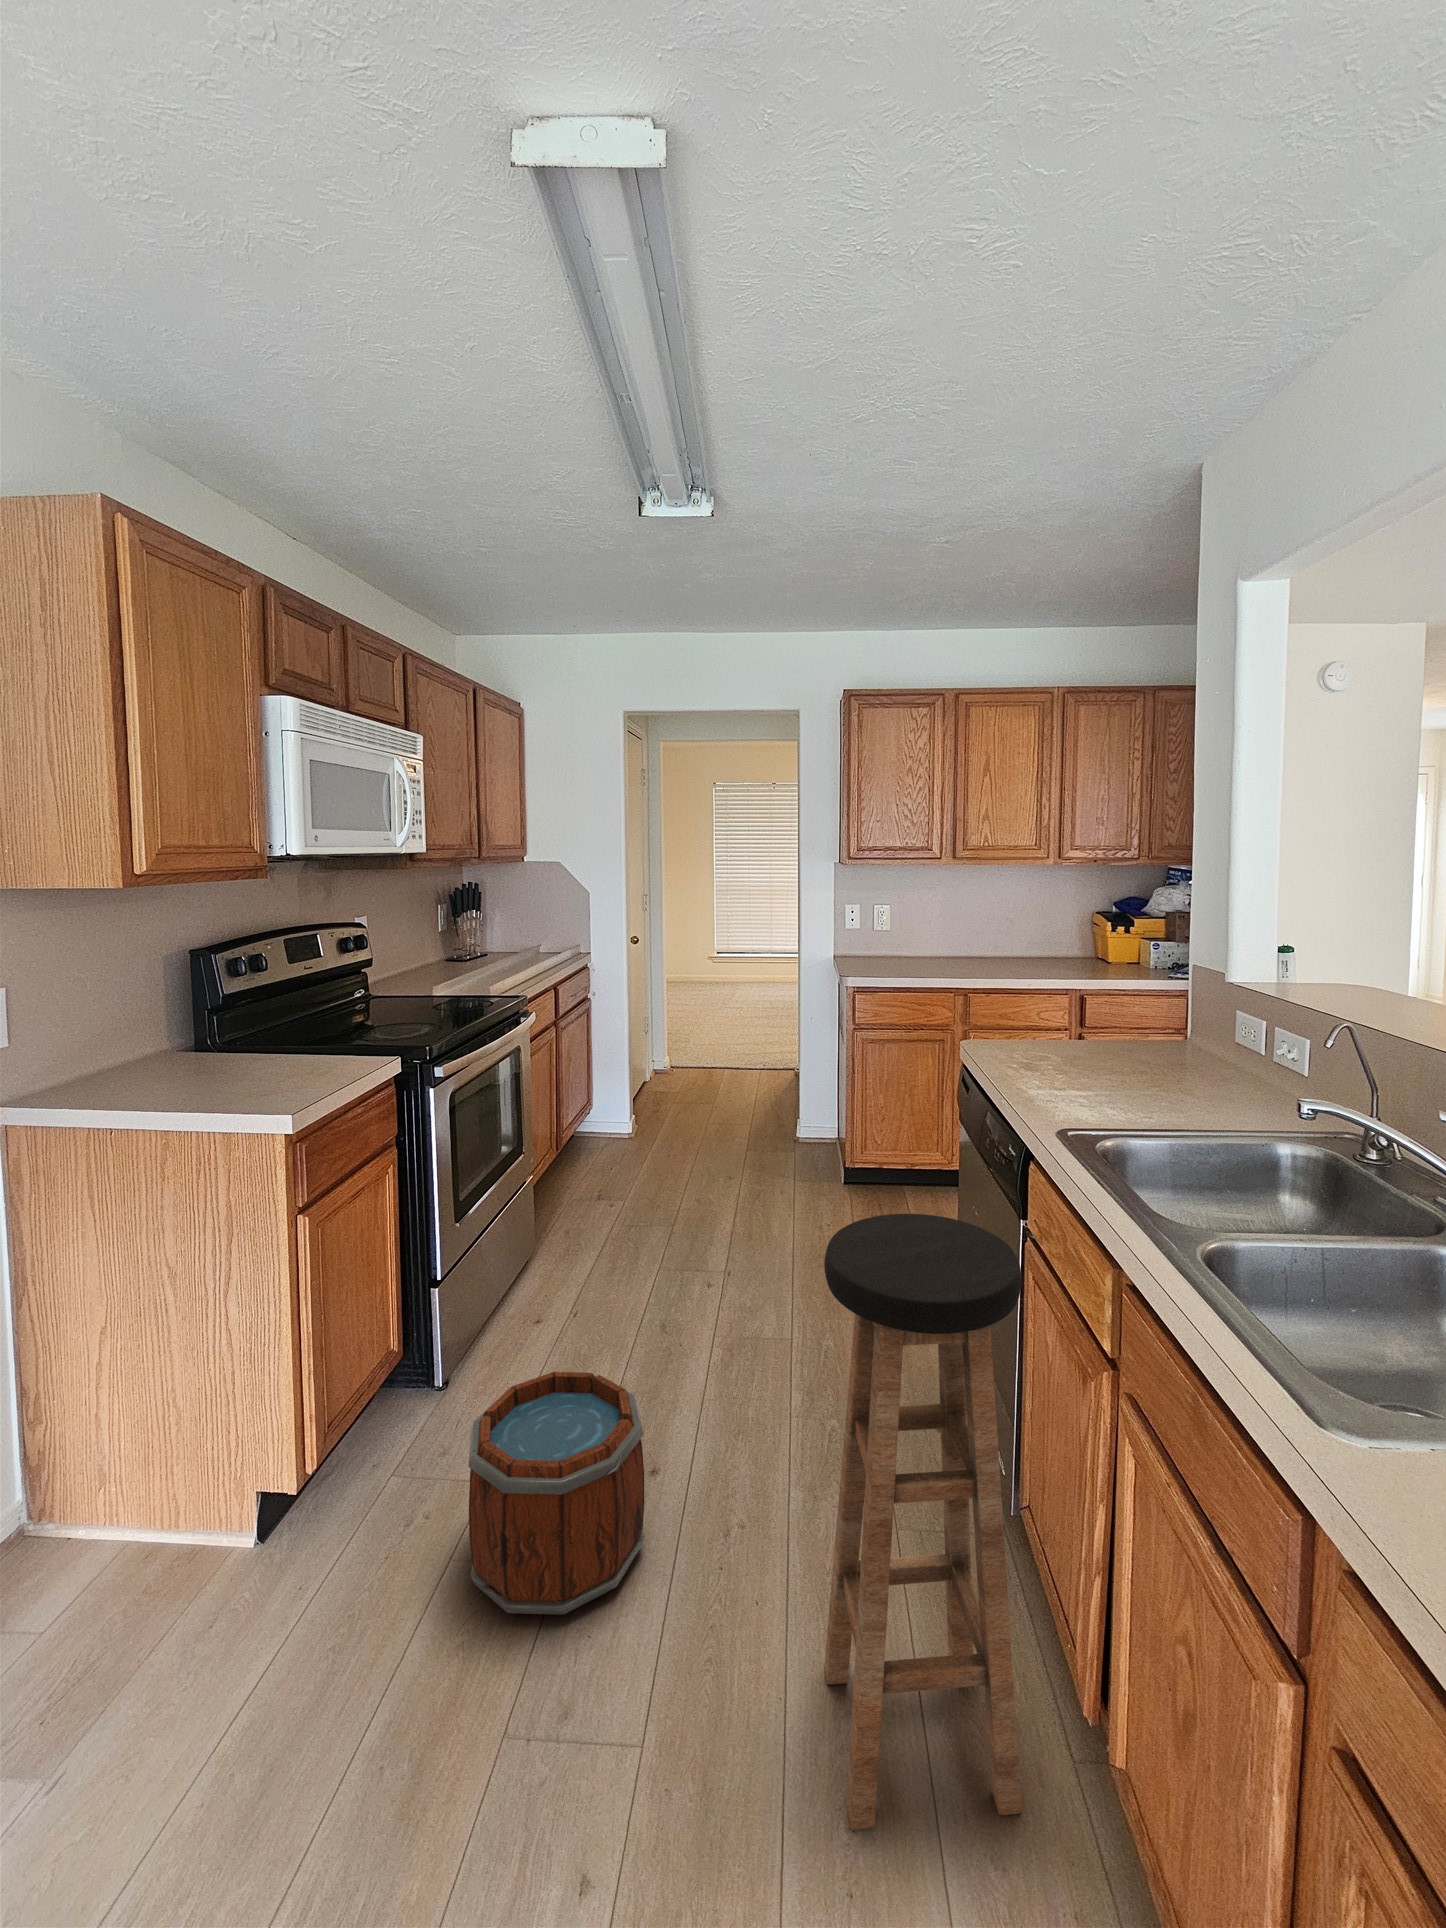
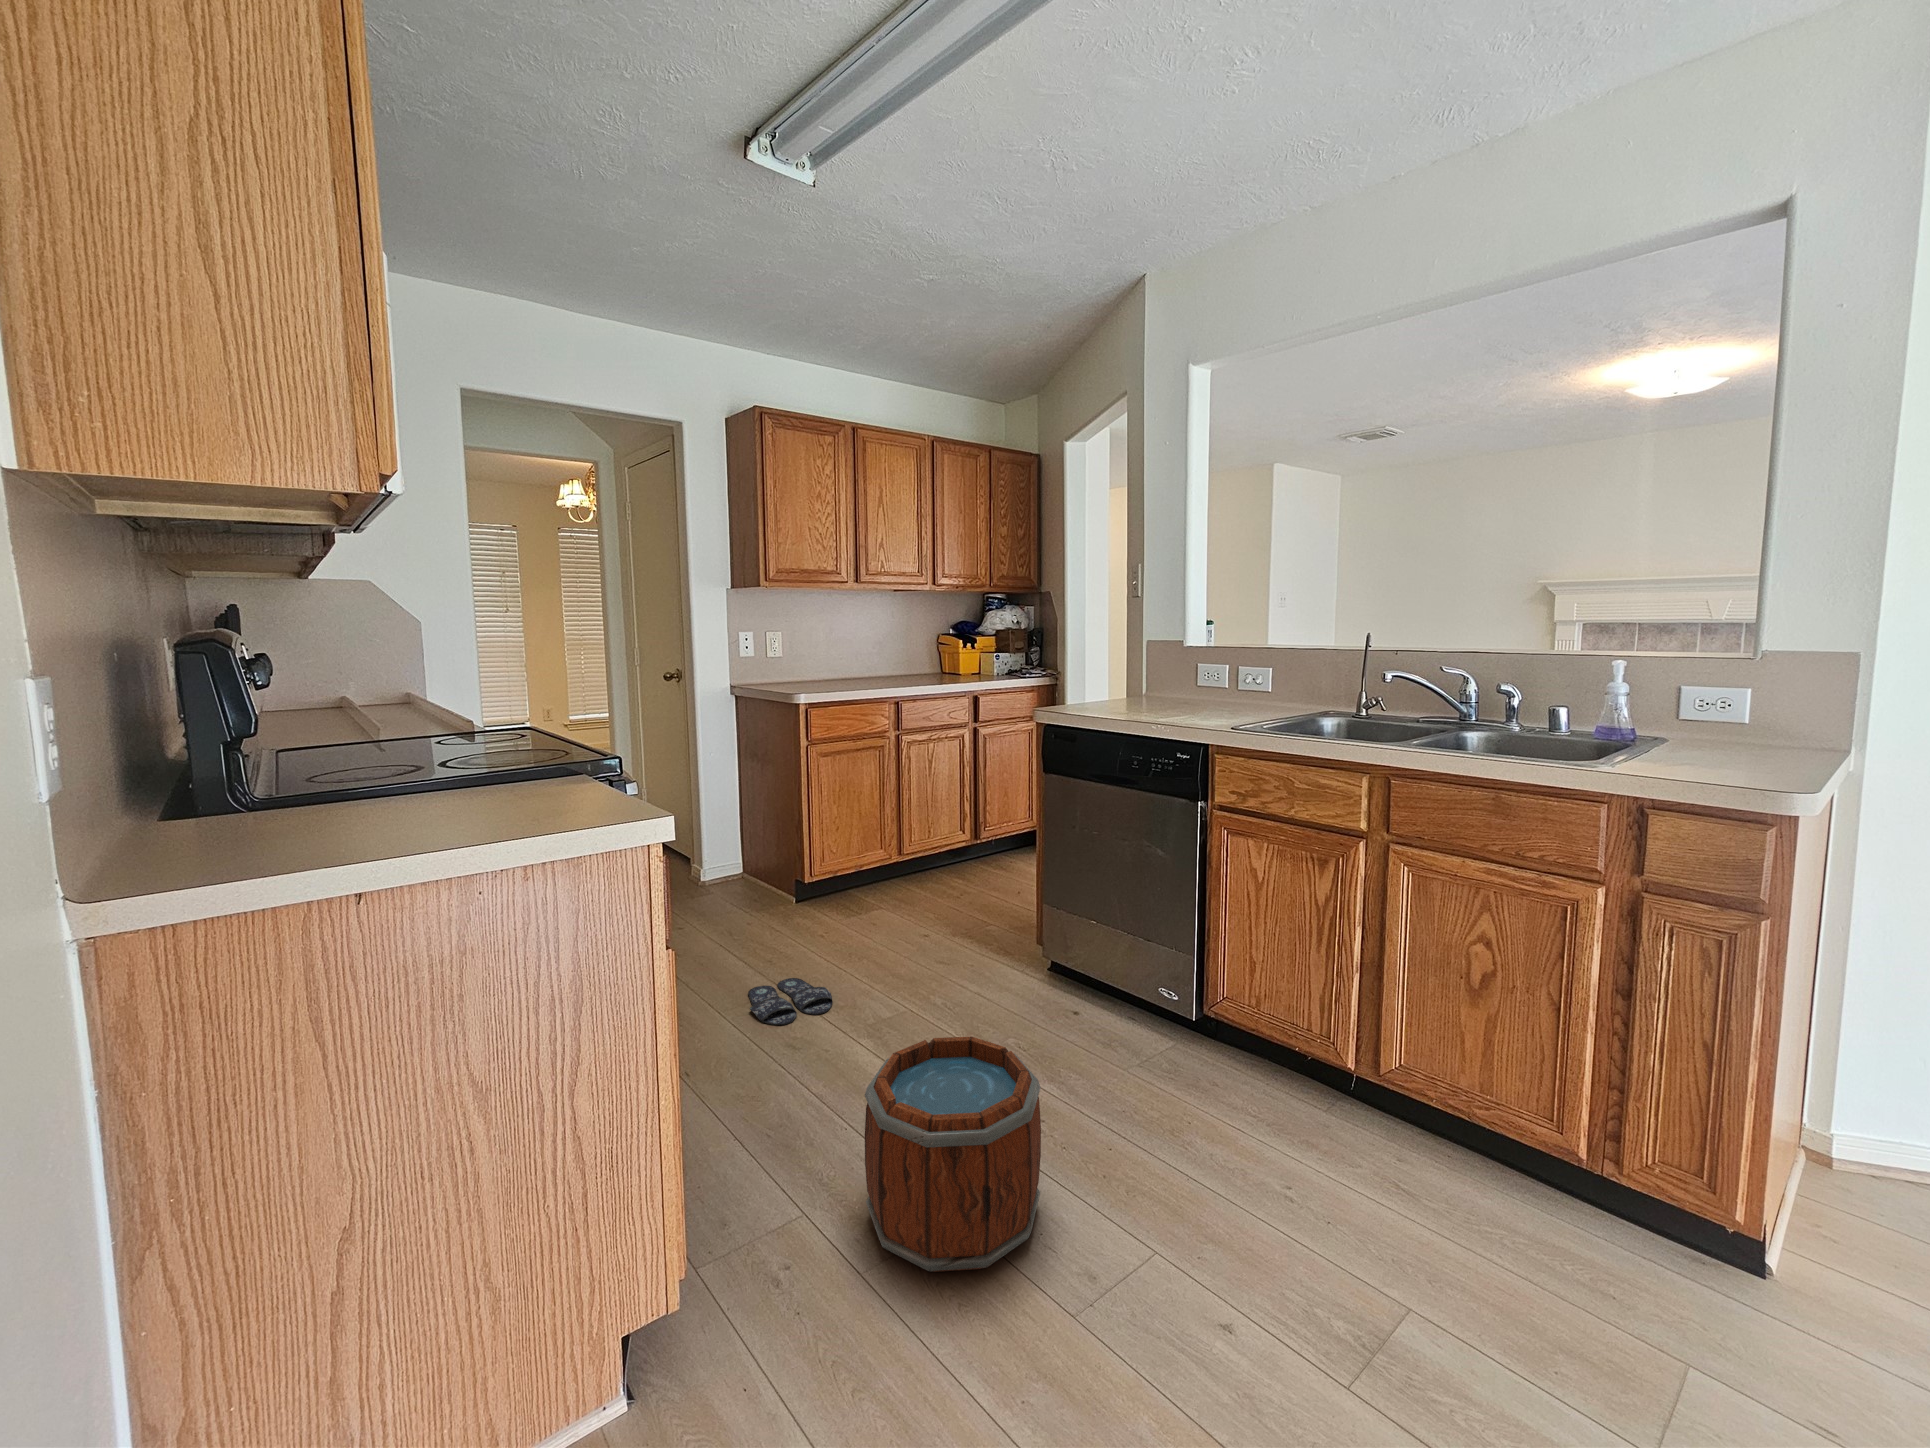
bar stool: present [824,1214,1022,1830] -> none [1206,786,1374,1214]
slippers: none [658,1266,737,1314] -> present [748,978,833,1025]

